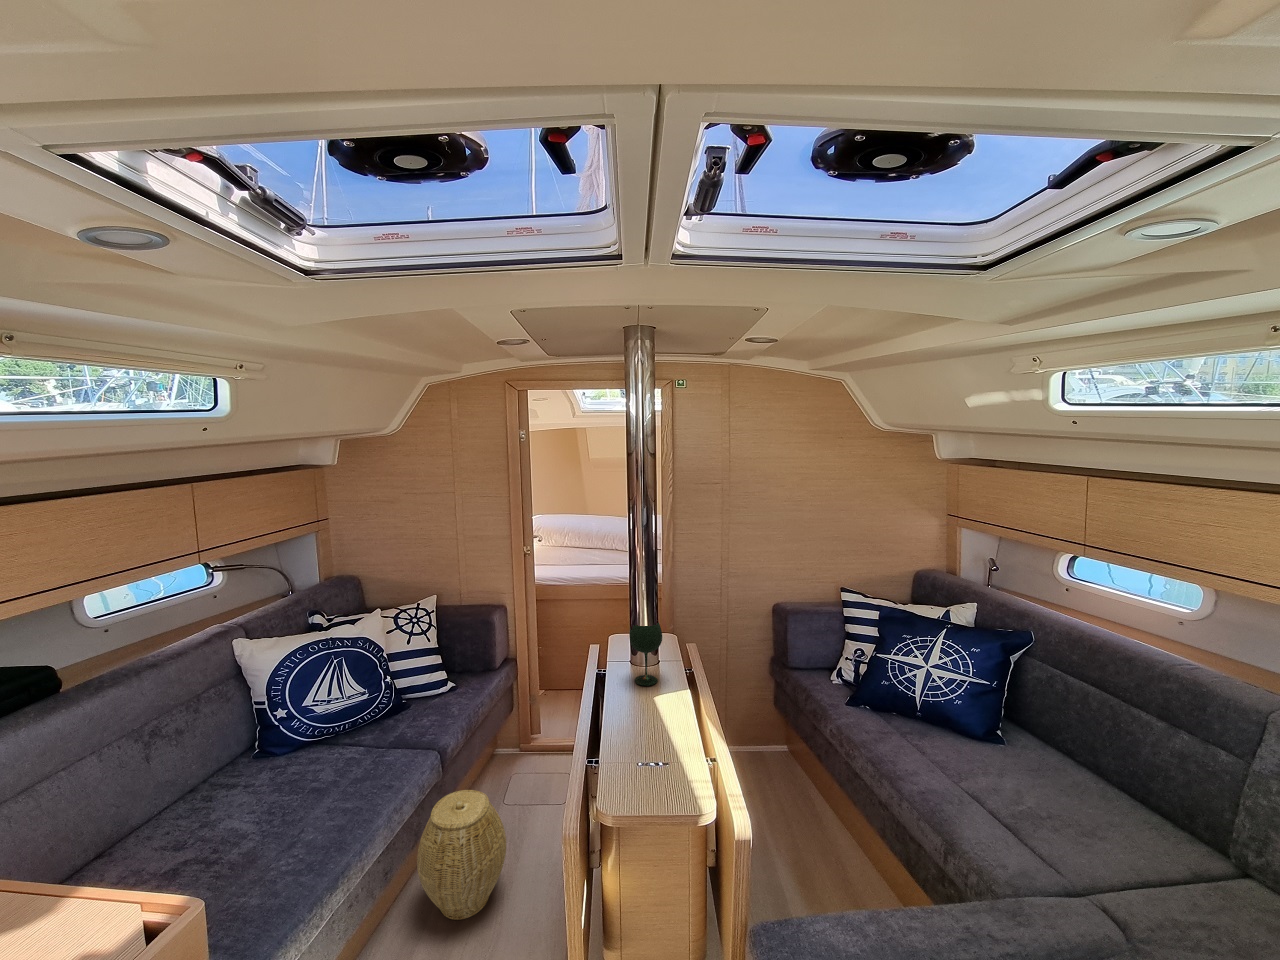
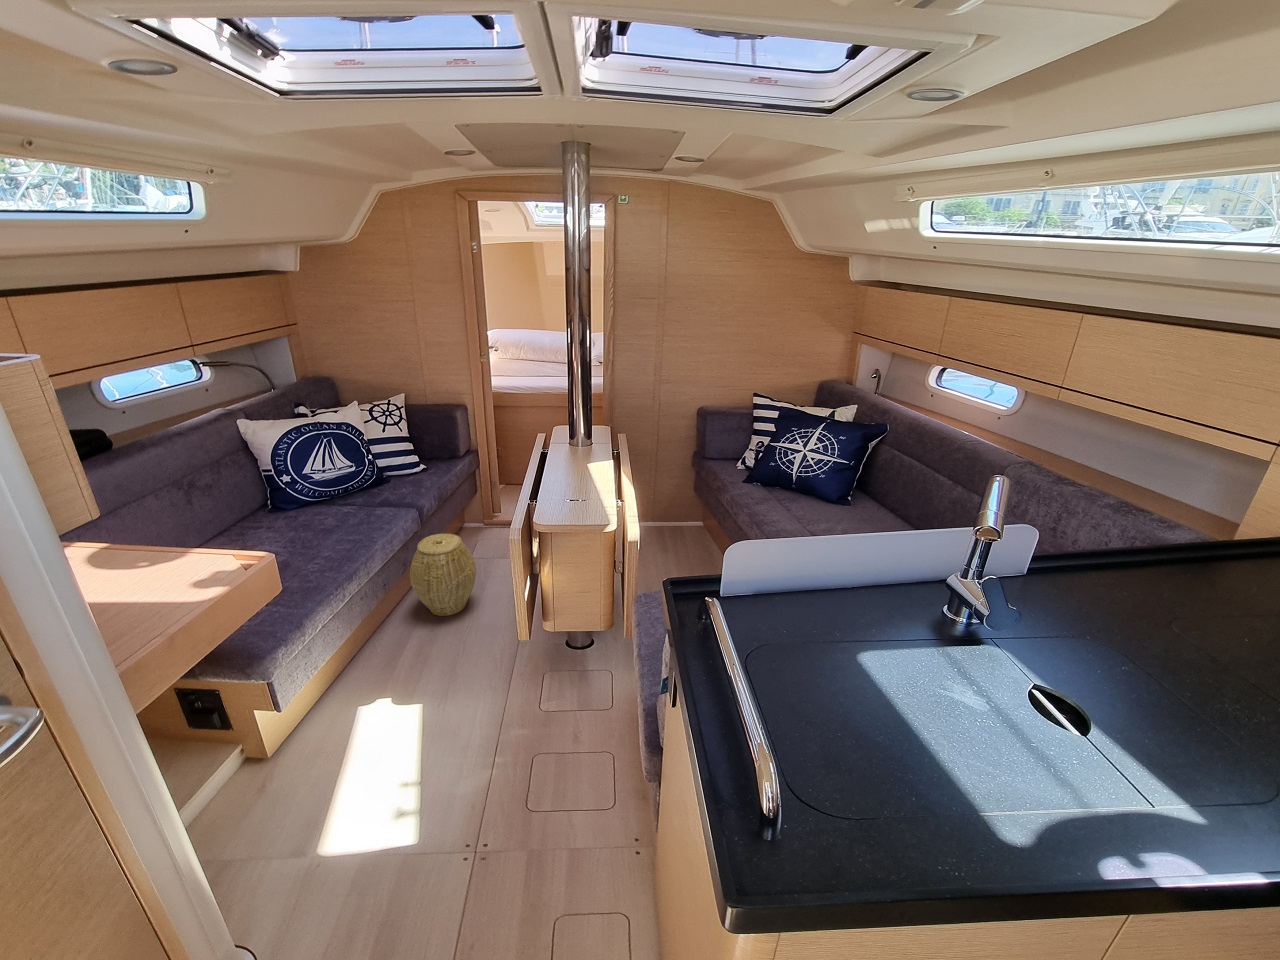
wine glass: present [629,620,662,686] -> none [568,407,594,459]

